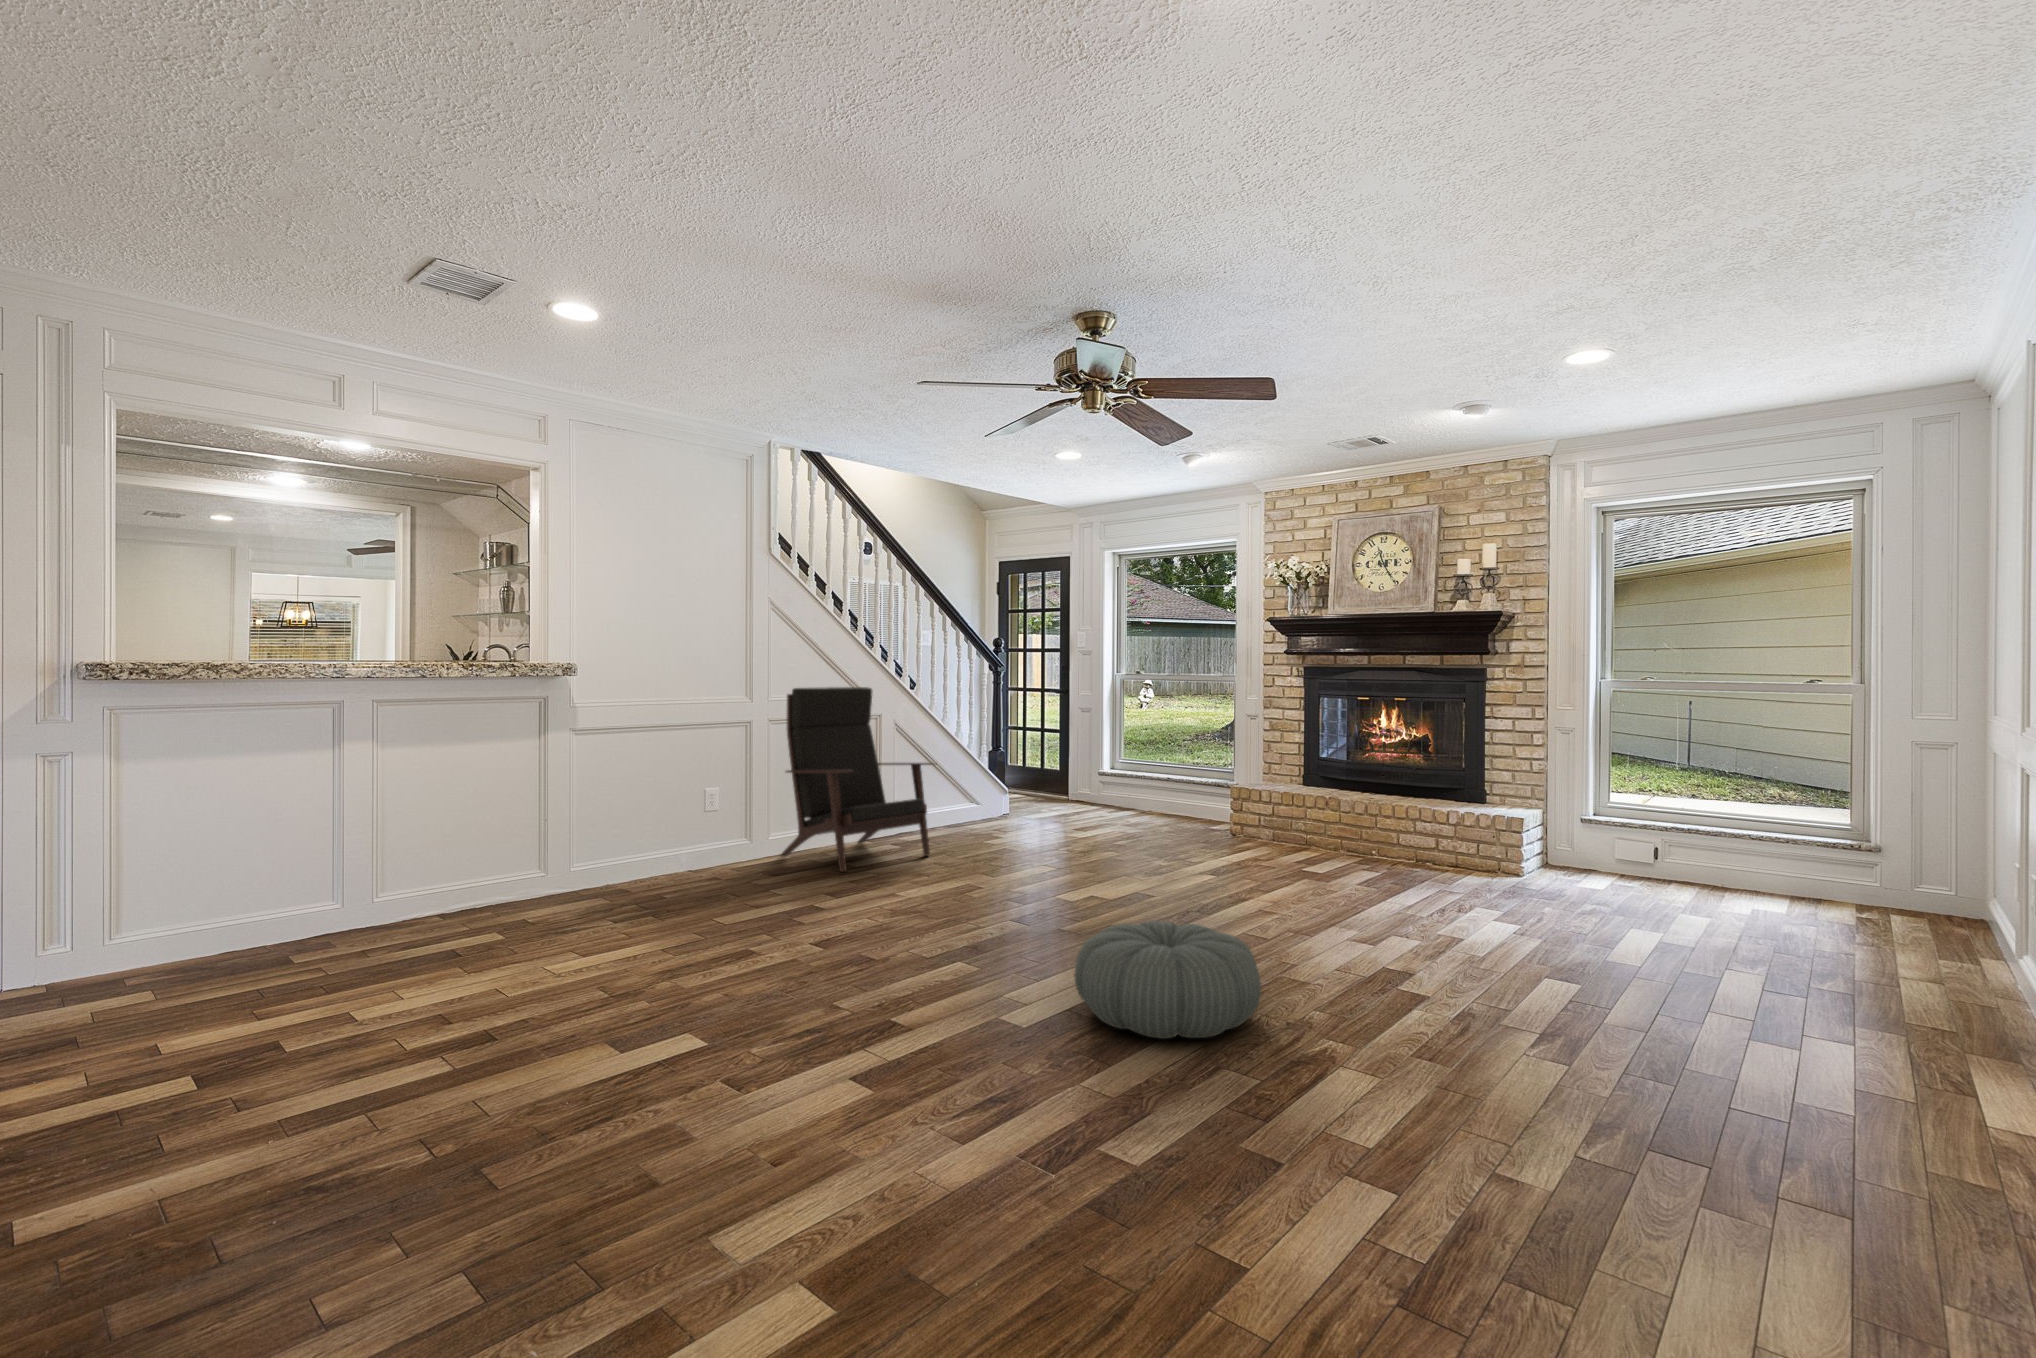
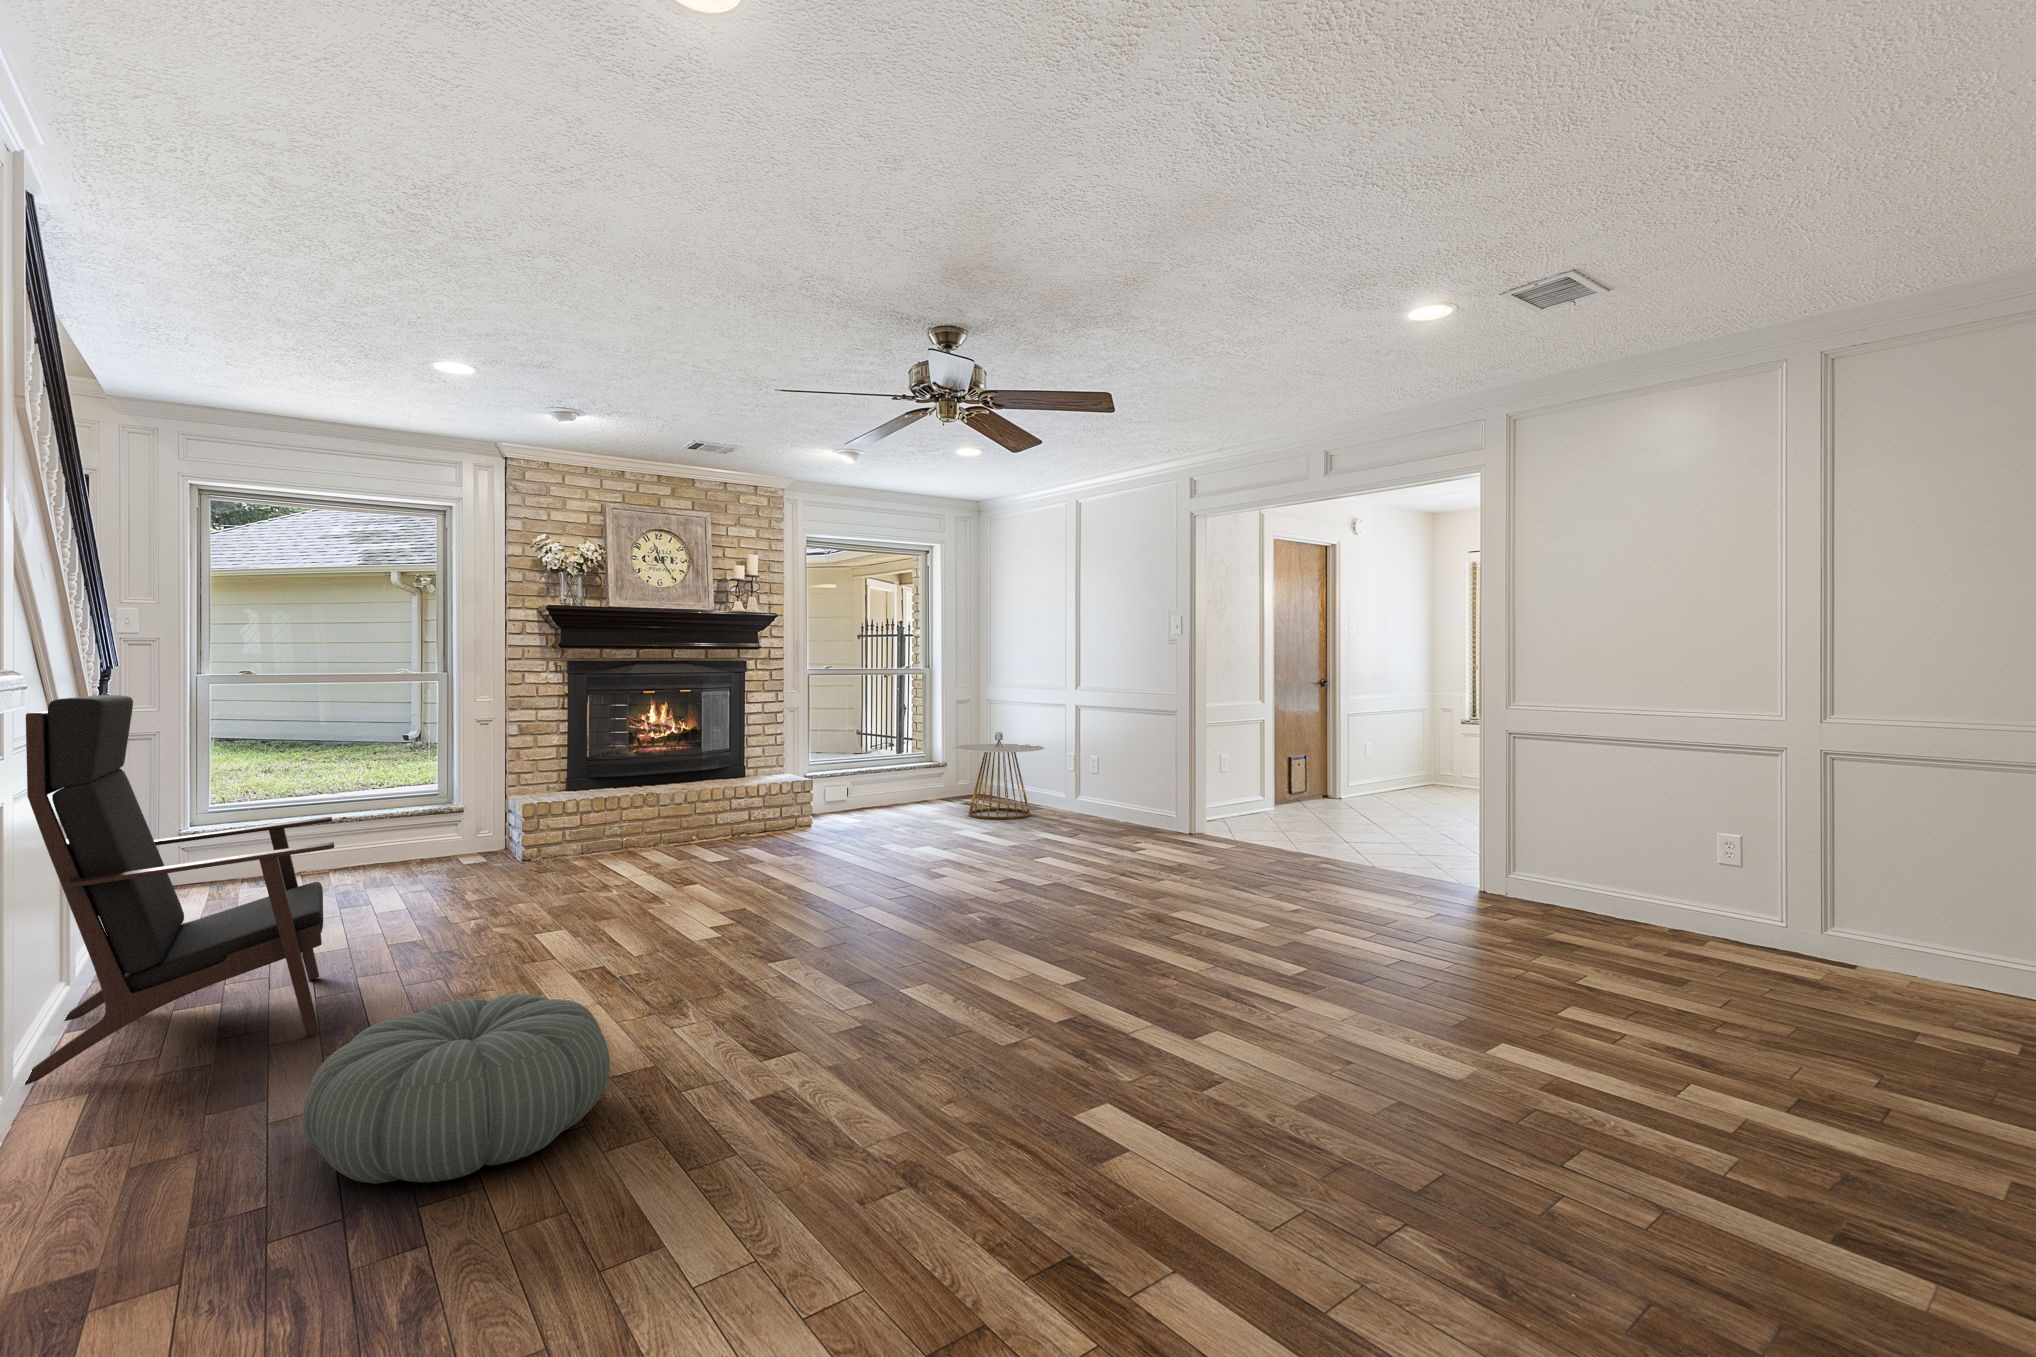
side table: none [1771,788,1989,950] -> present [953,732,1044,820]
pouf: present [1074,921,1261,1039] -> present [303,994,610,1184]

